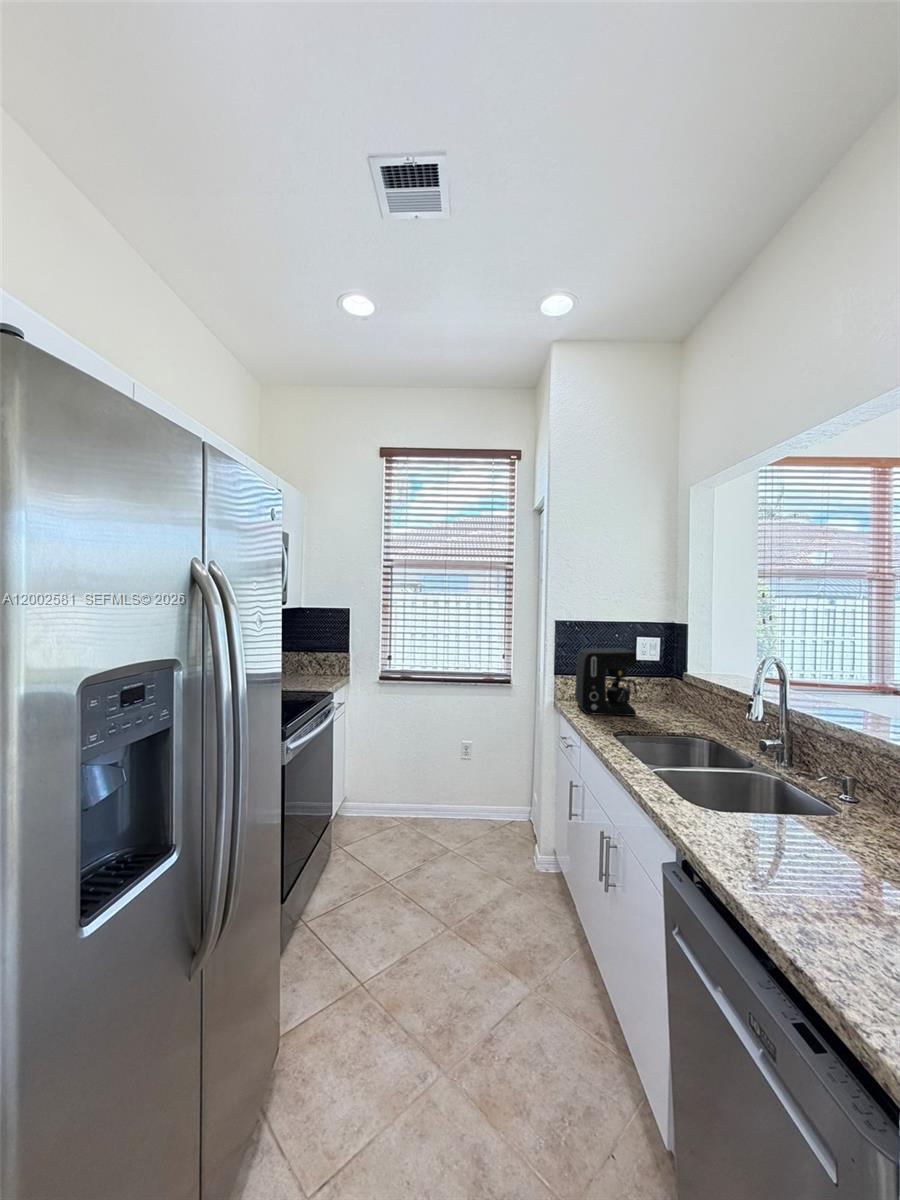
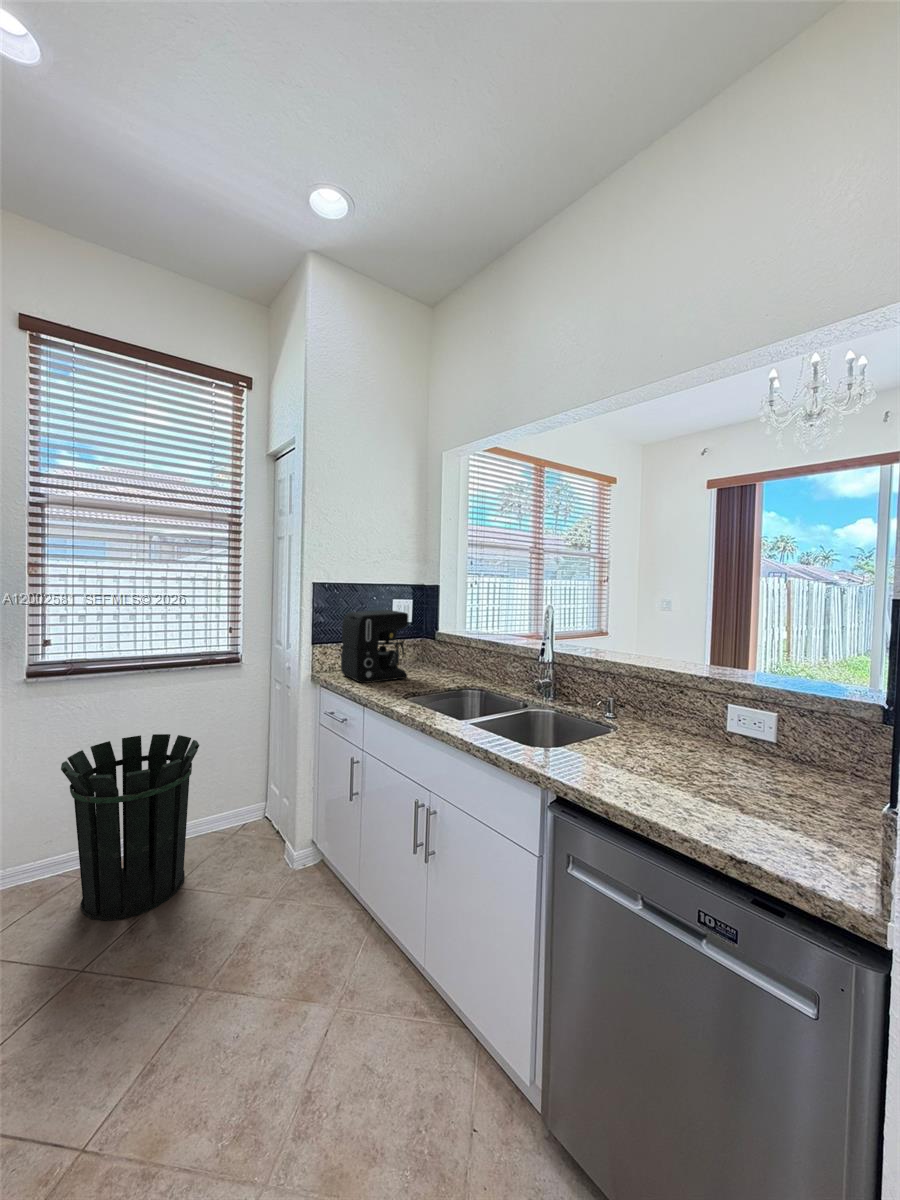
waste bin: none [390,728,471,856] -> present [61,734,199,921]

